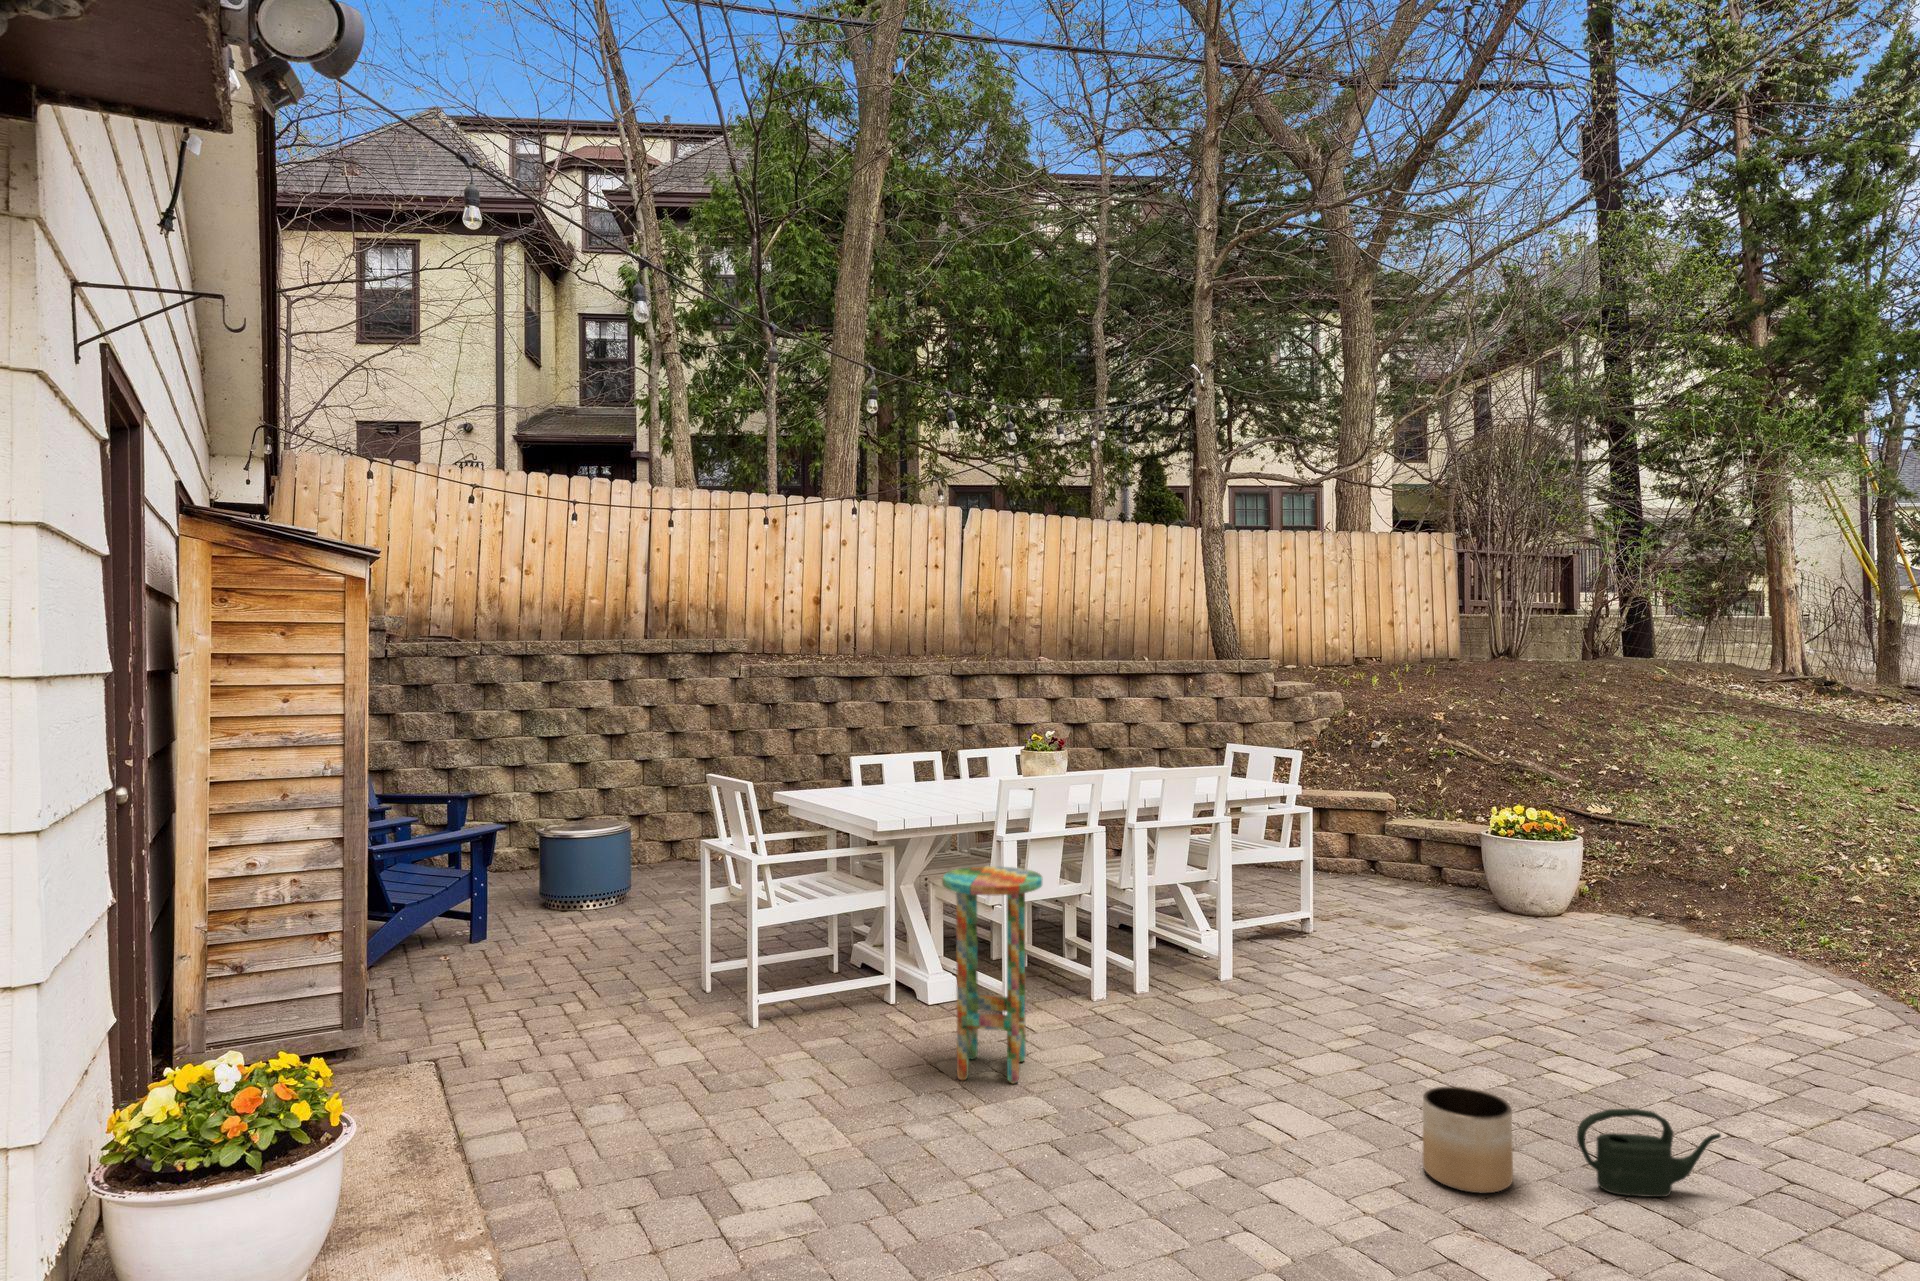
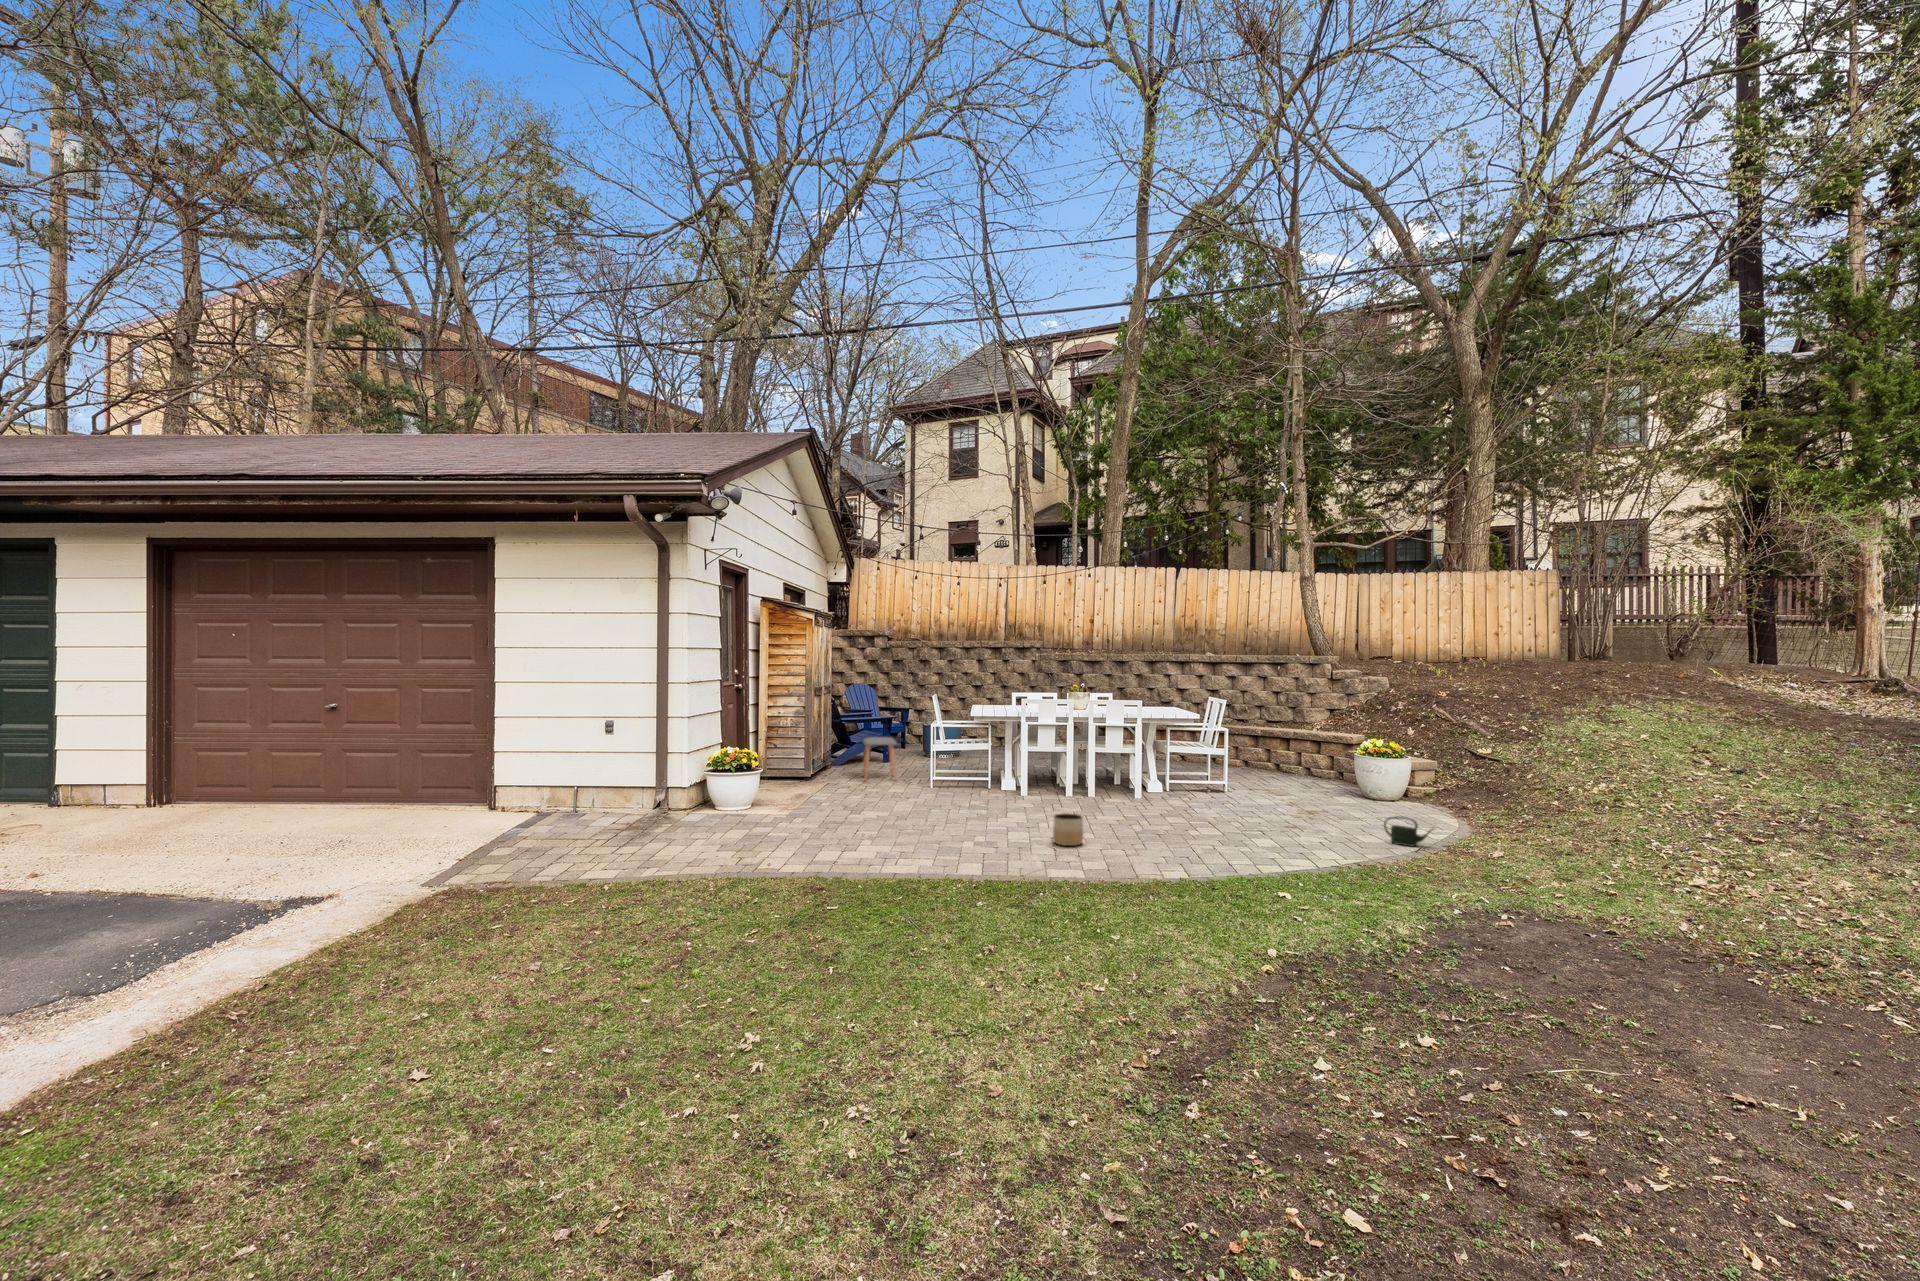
side table: present [942,866,1042,1083] -> none [965,732,1002,809]
stool: none [492,896,618,1039] -> present [862,737,897,781]
watering can: present [1577,1109,1721,1197] -> present [1384,817,1434,847]

